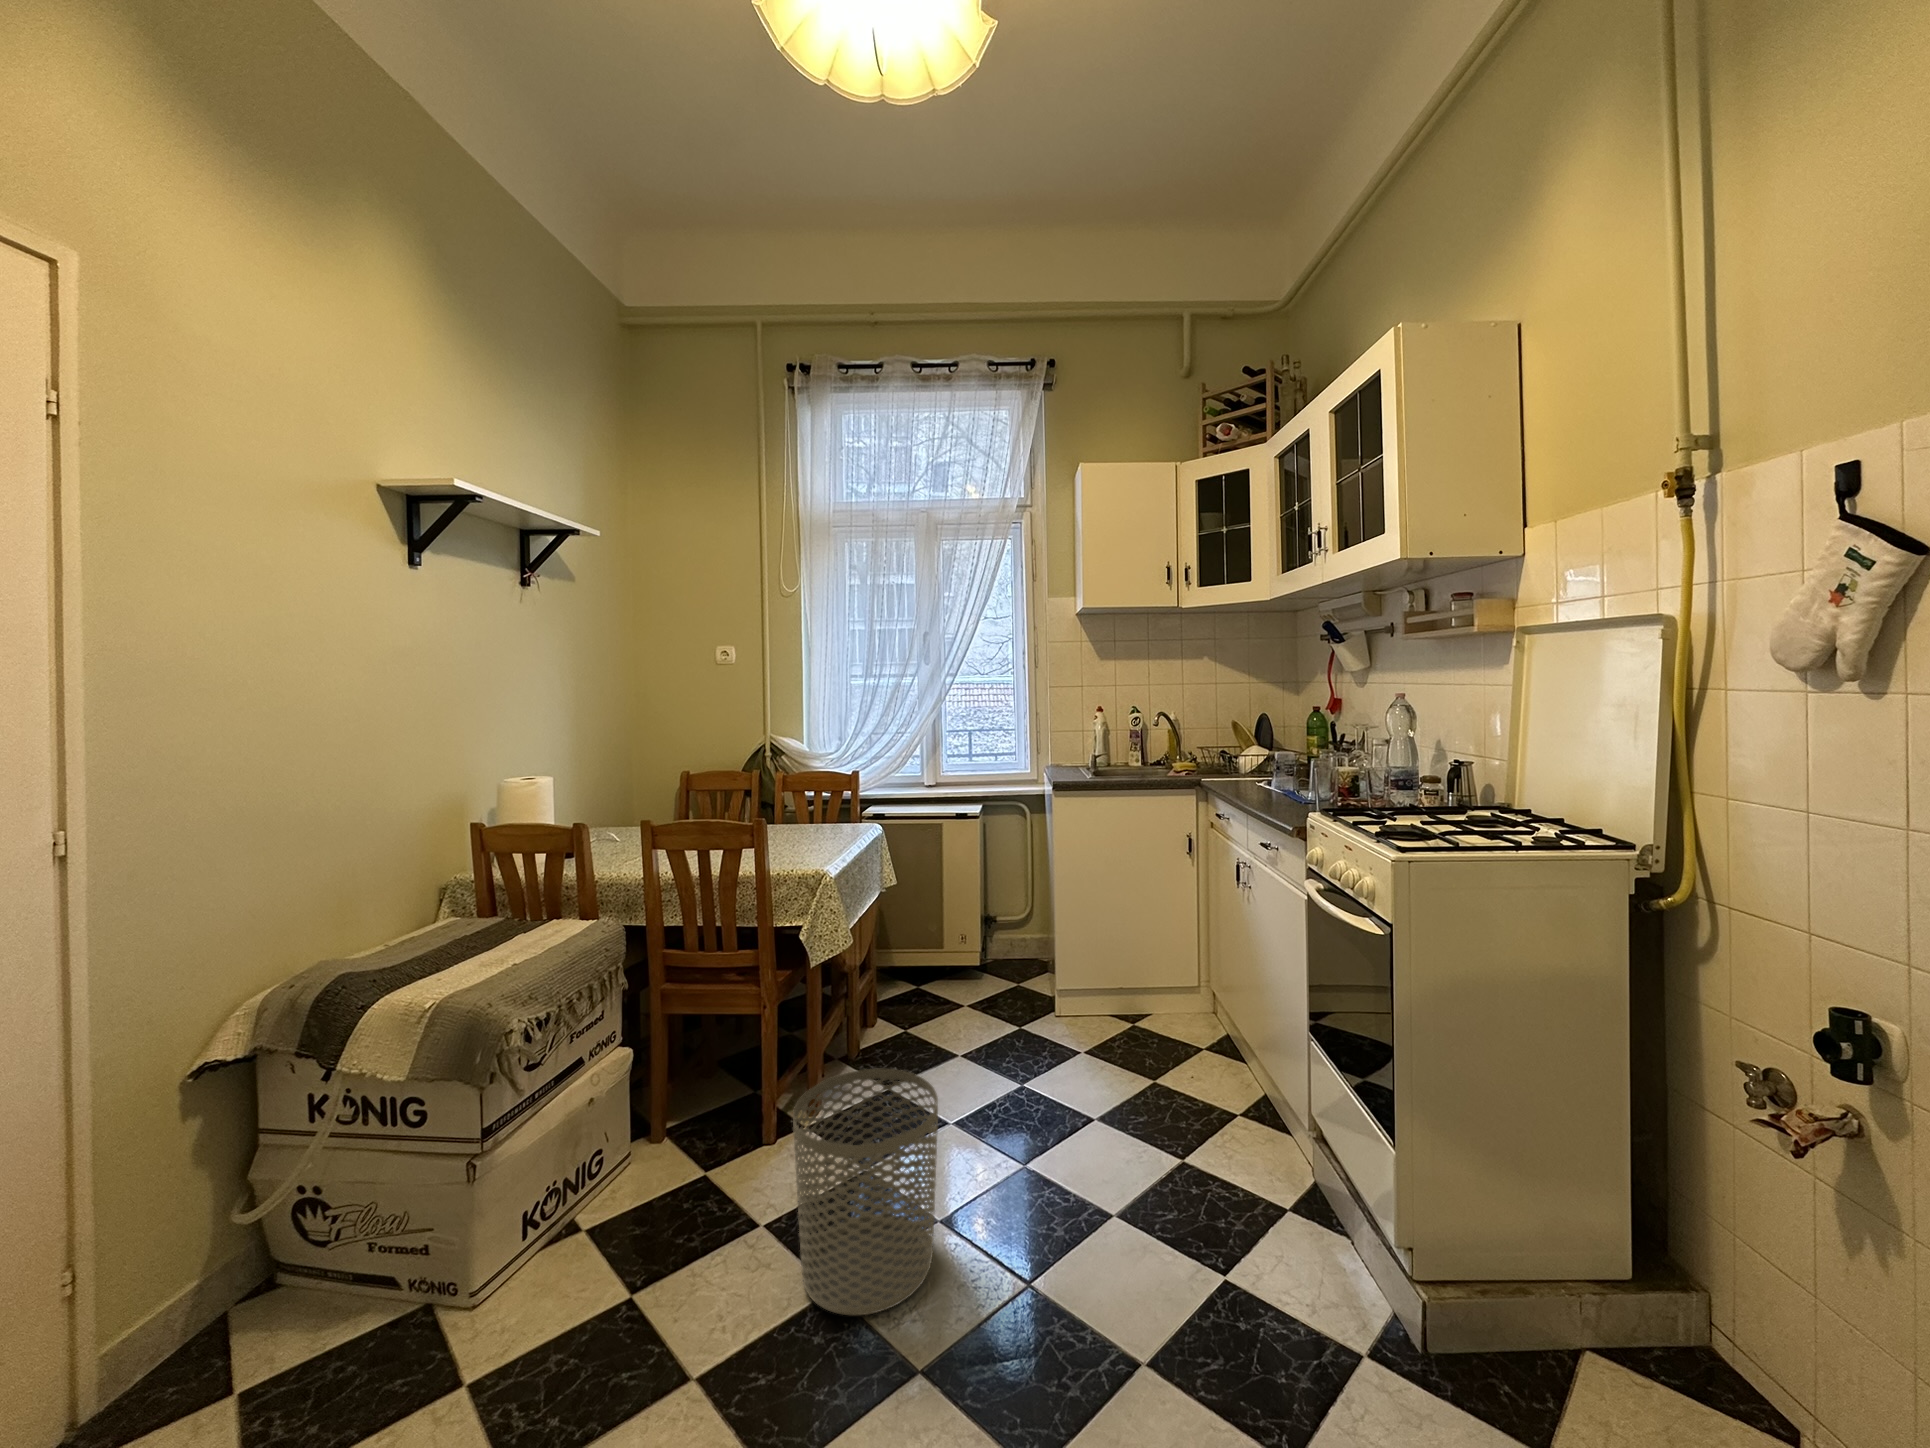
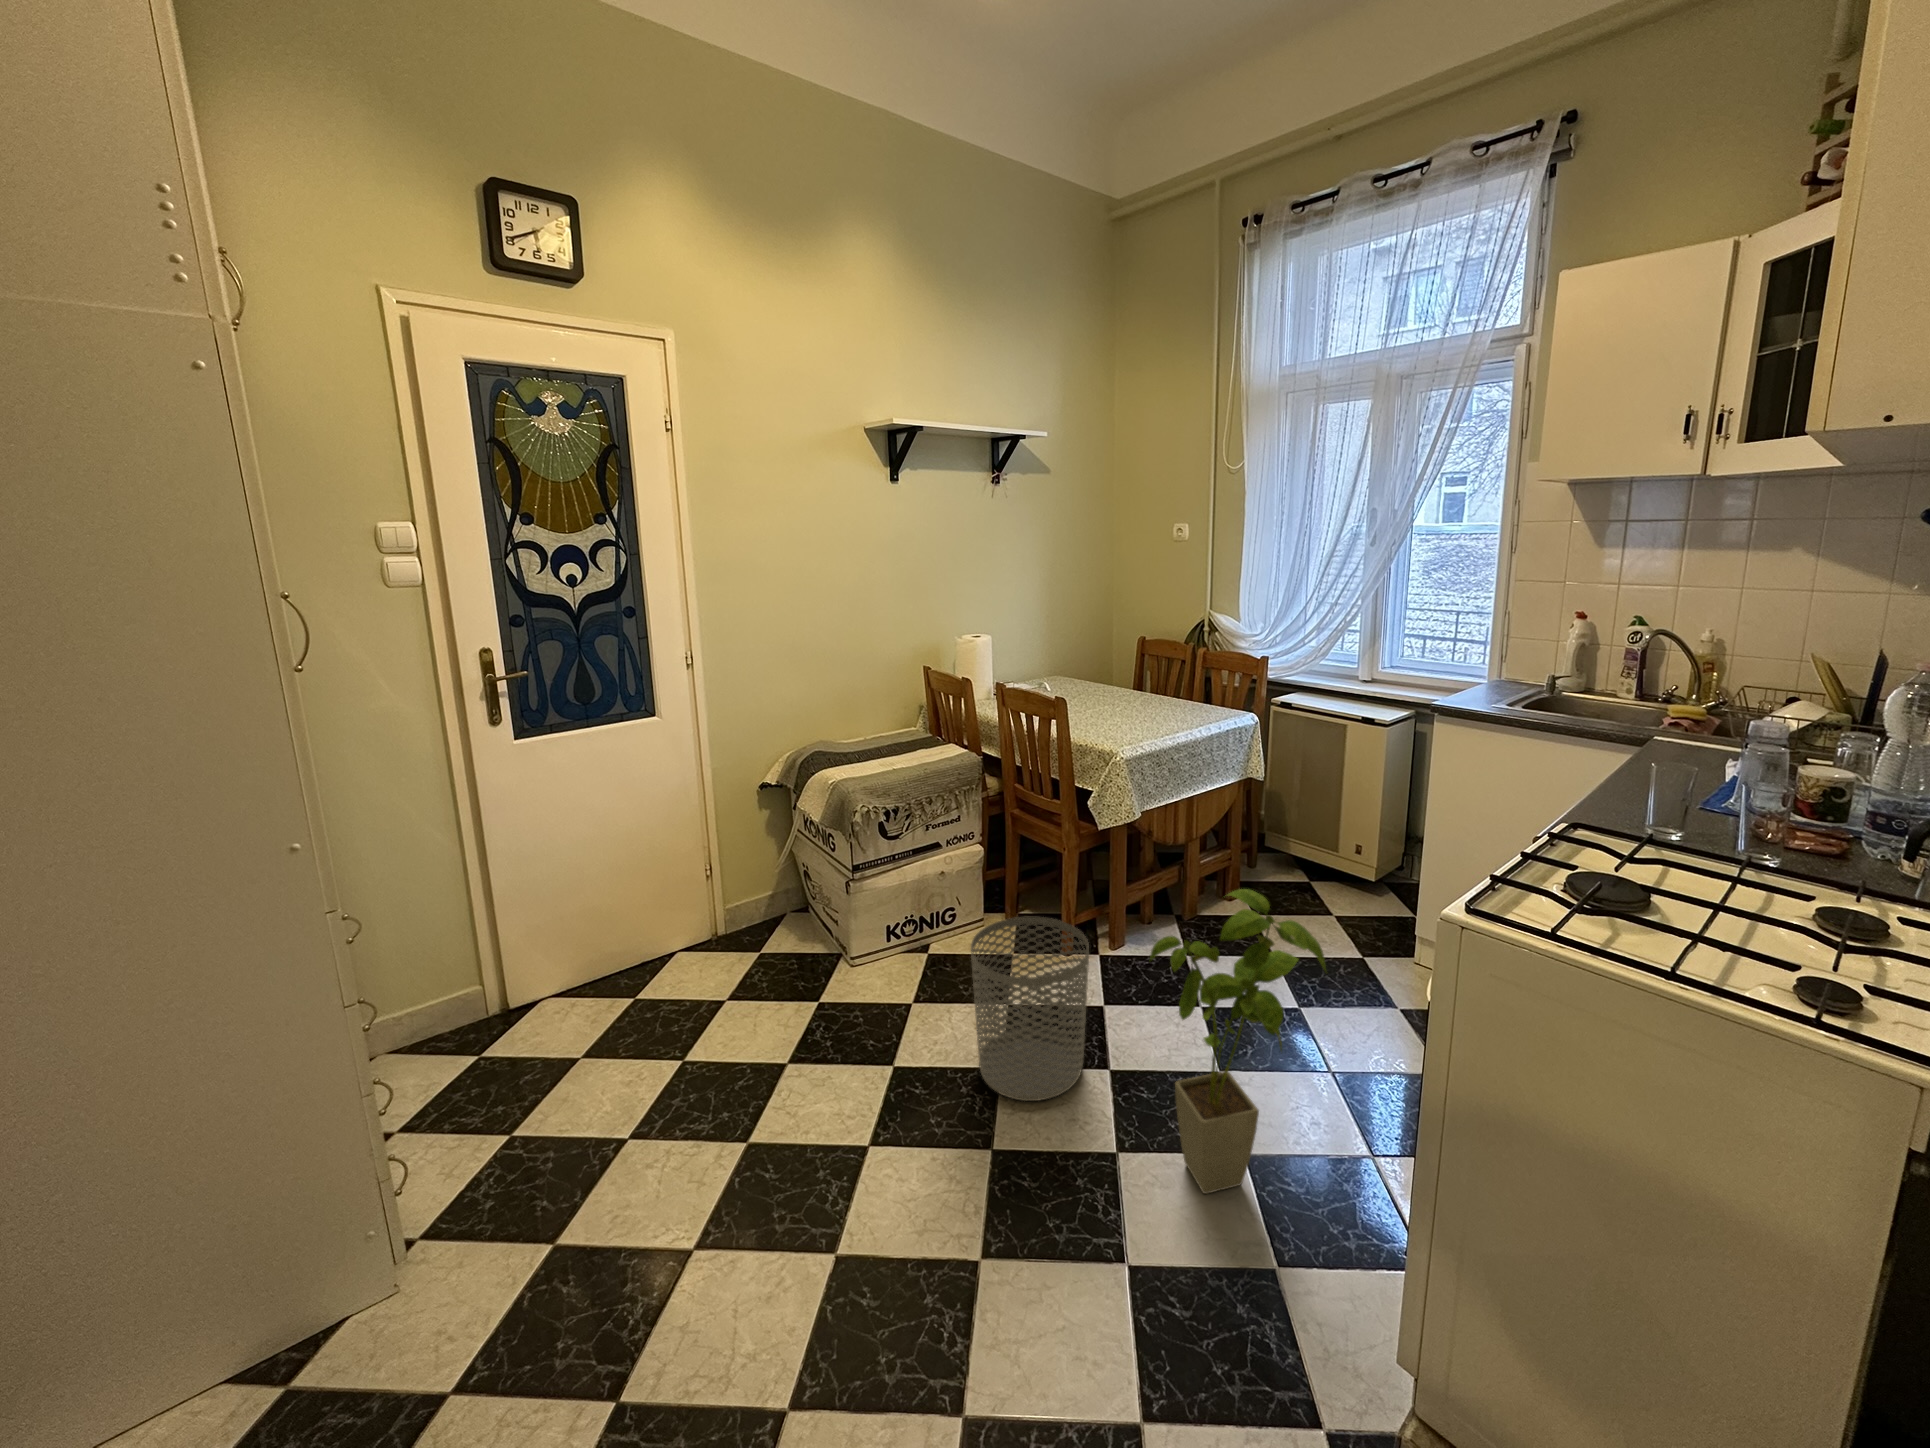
house plant: none [1062,937,1210,1263] -> present [1150,889,1326,1194]

